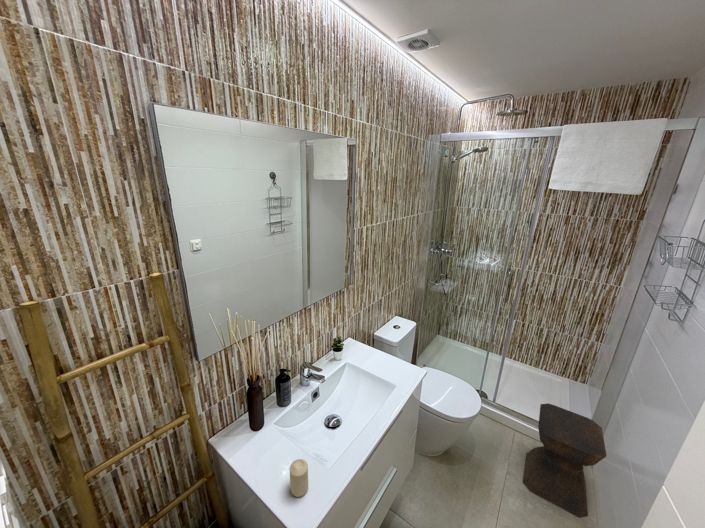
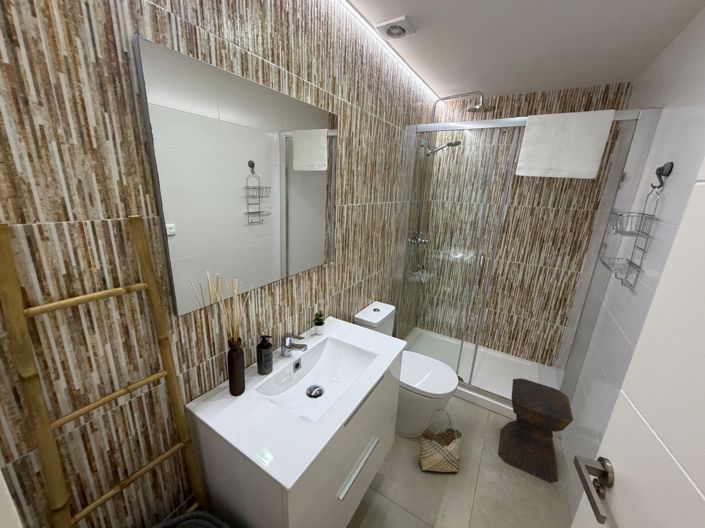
woven basket: none [439,434,484,499] -> present [419,409,462,472]
candle: present [290,459,308,497] -> none [274,411,292,449]

